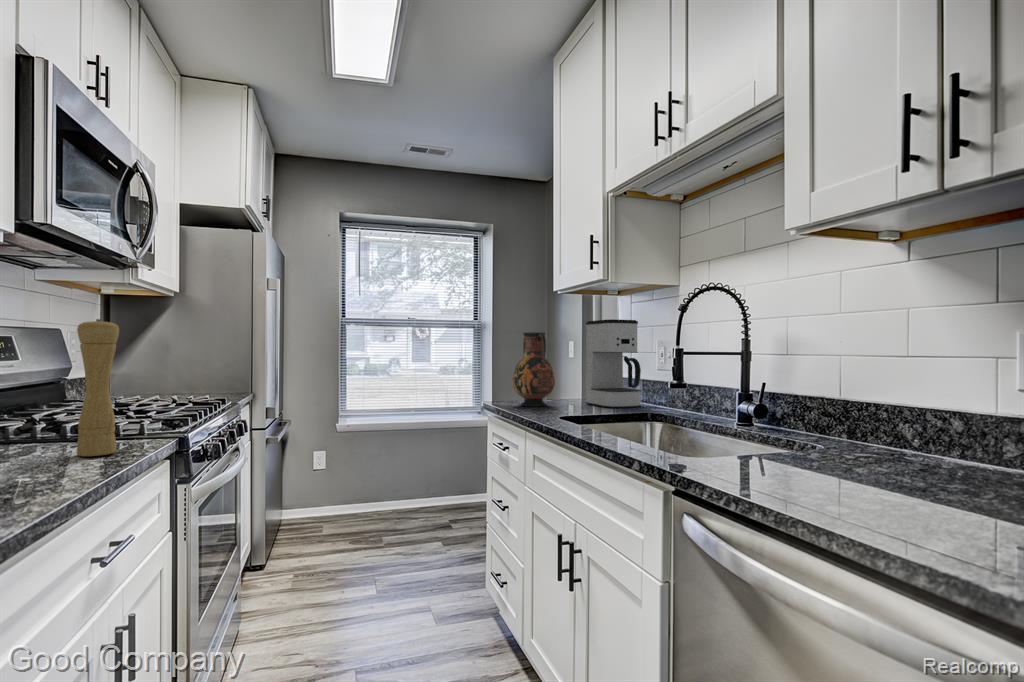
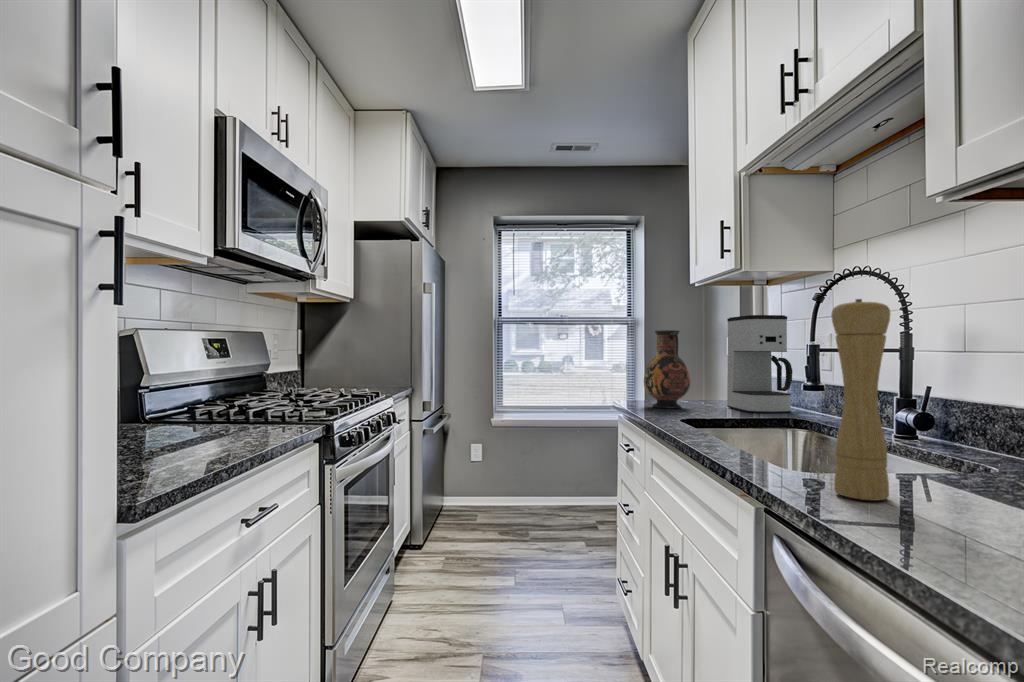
pepper mill: present [77,319,119,456] -> present [831,299,890,501]

